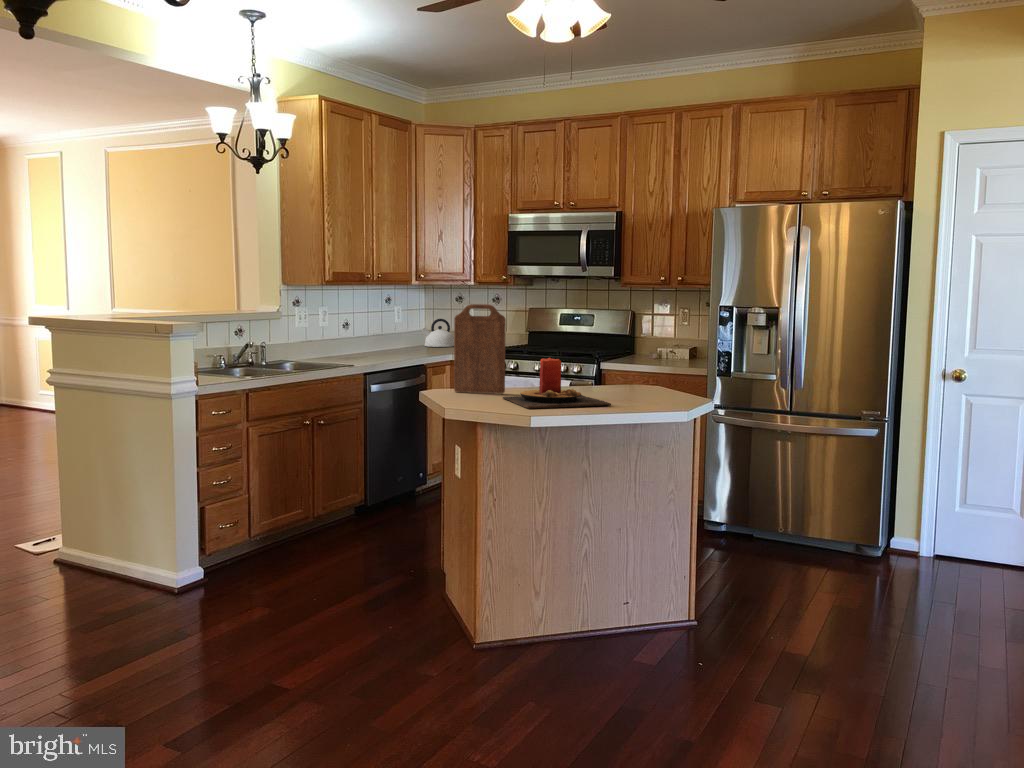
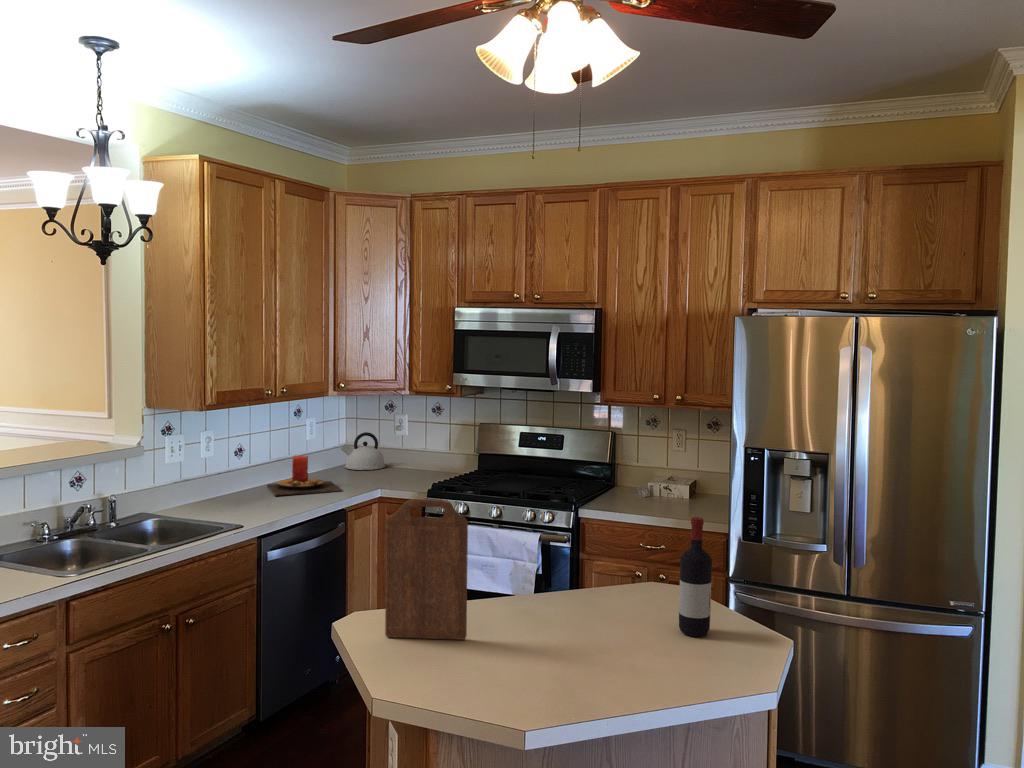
wine bottle: none [643,320,664,396] -> present [679,517,712,637]
candle: present [503,358,611,409] -> present [267,456,342,496]

